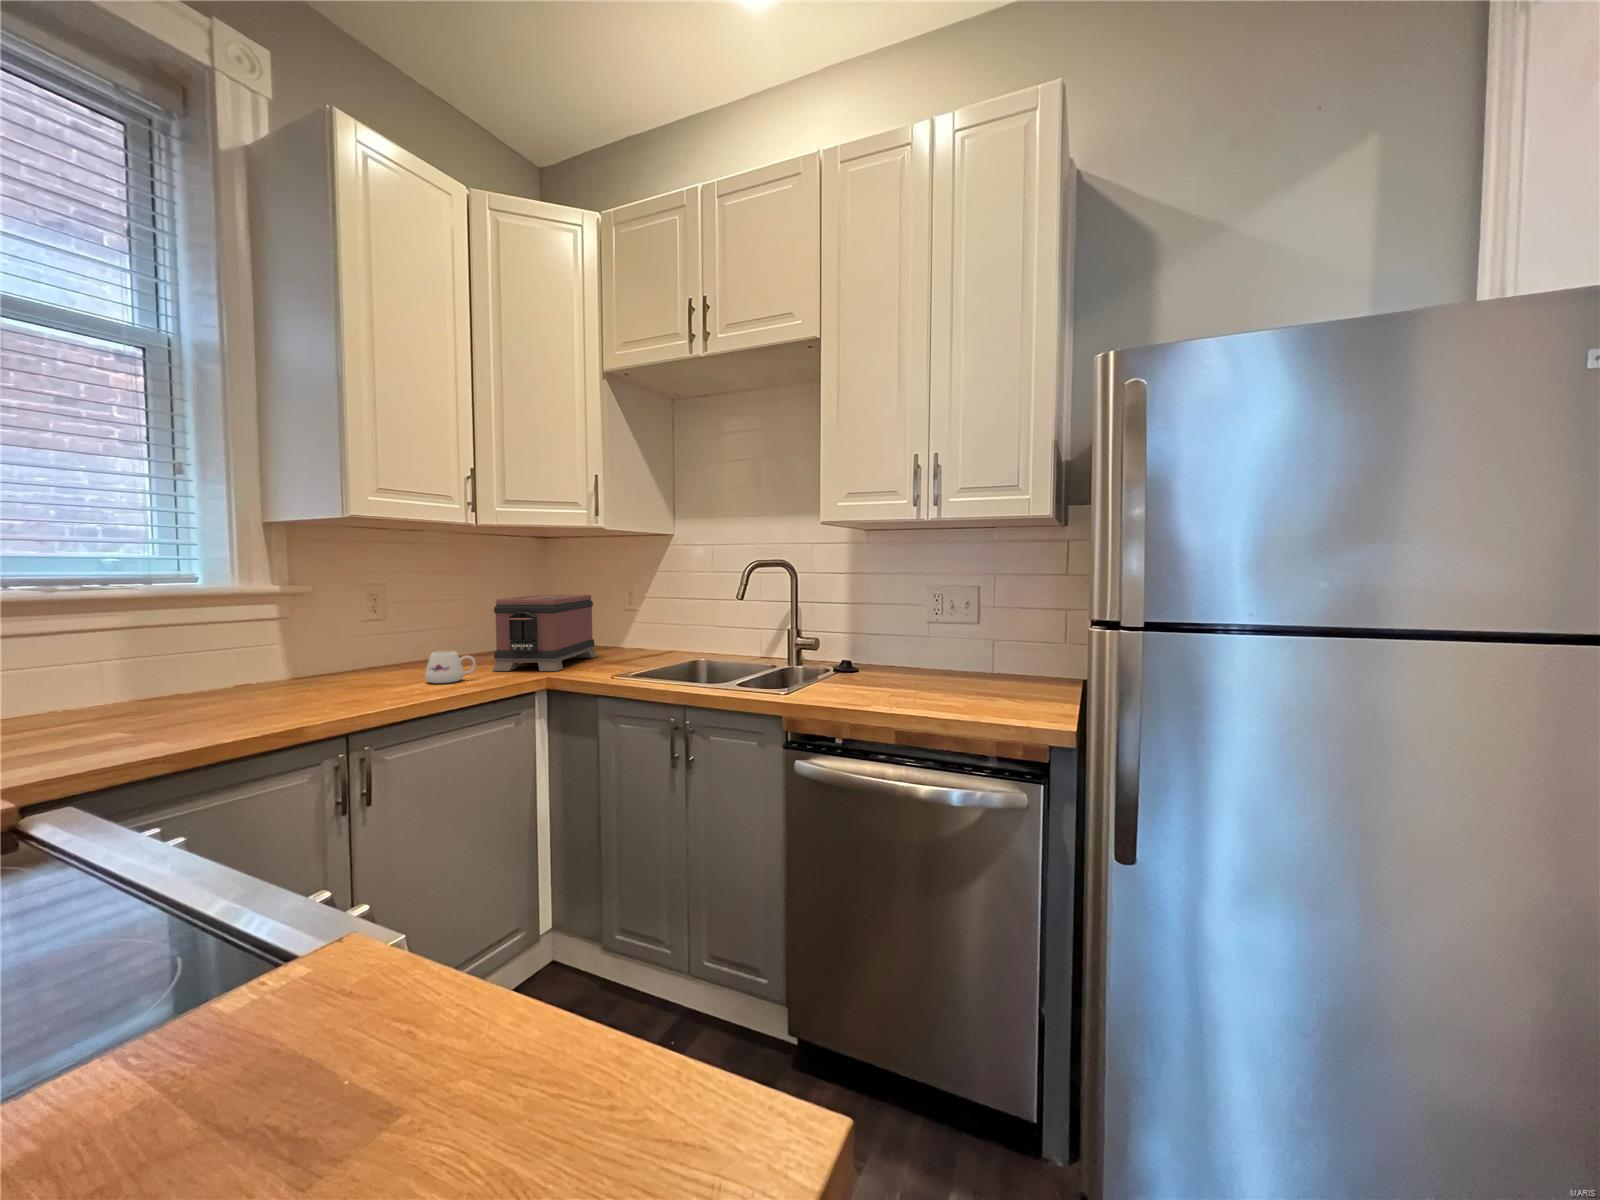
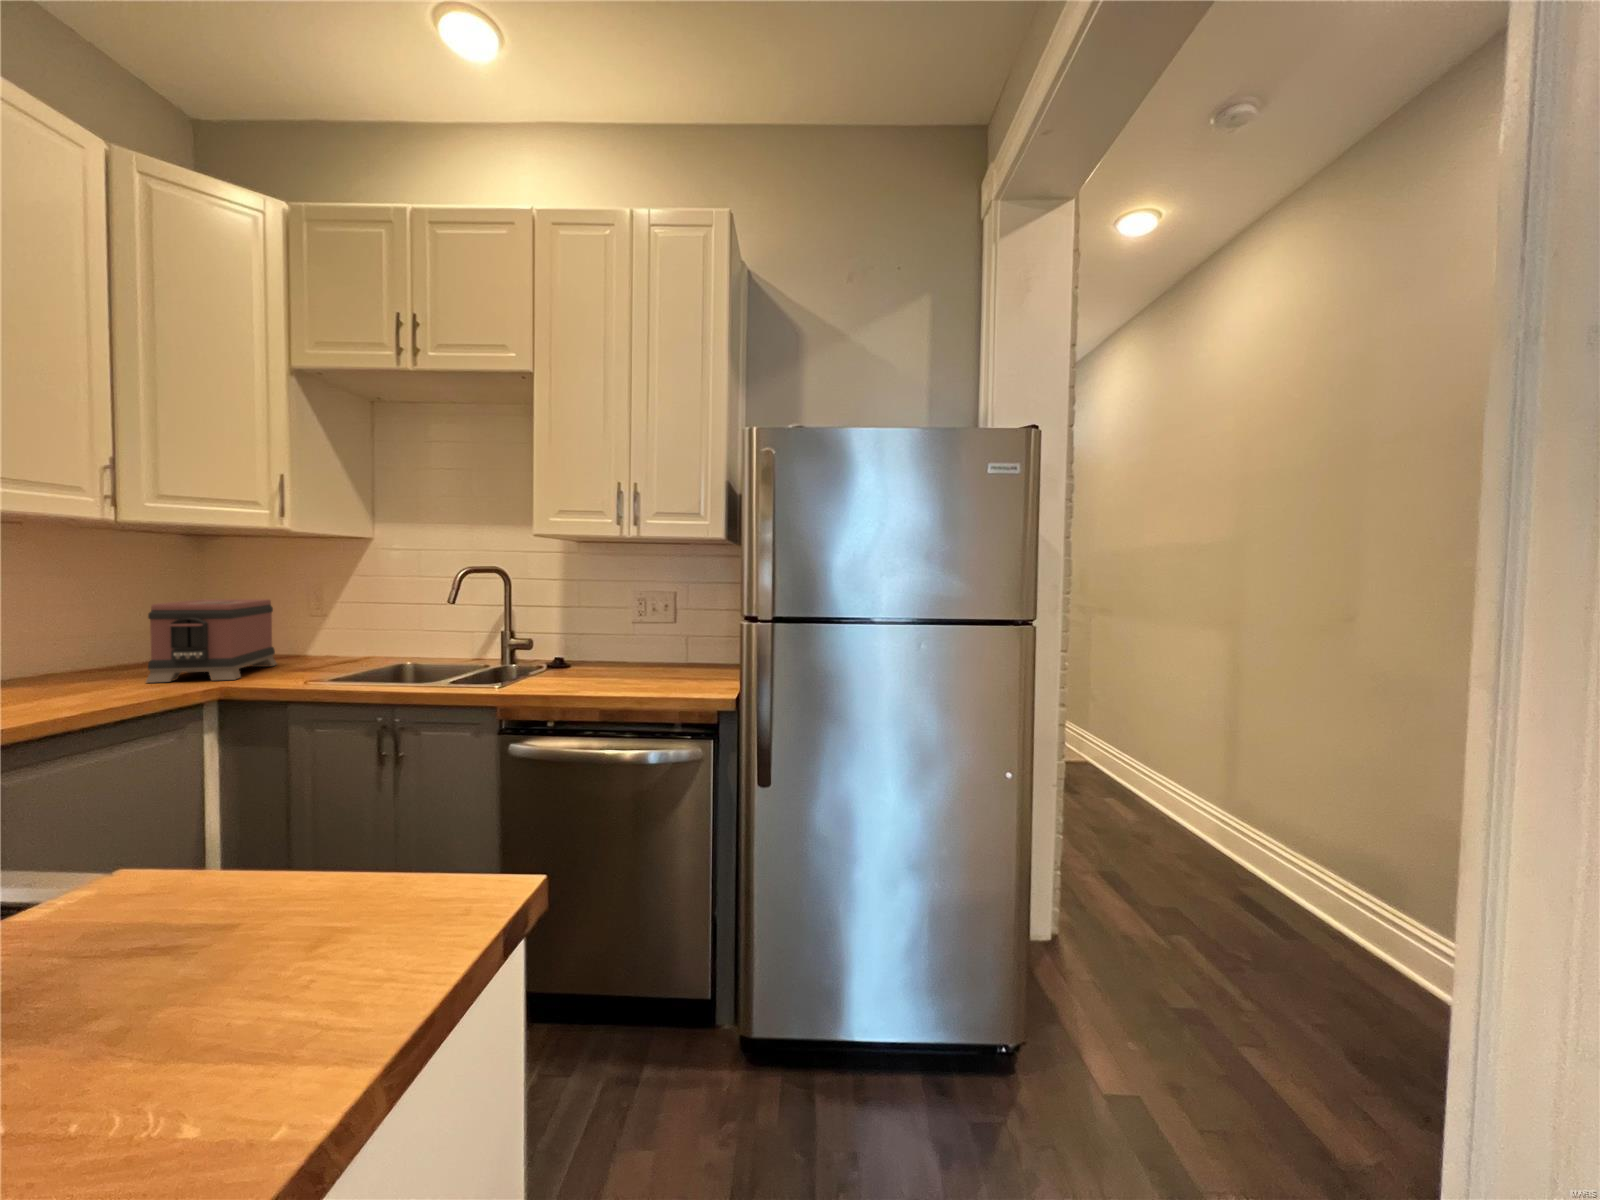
mug: present [425,651,476,683] -> none [57,661,129,697]

